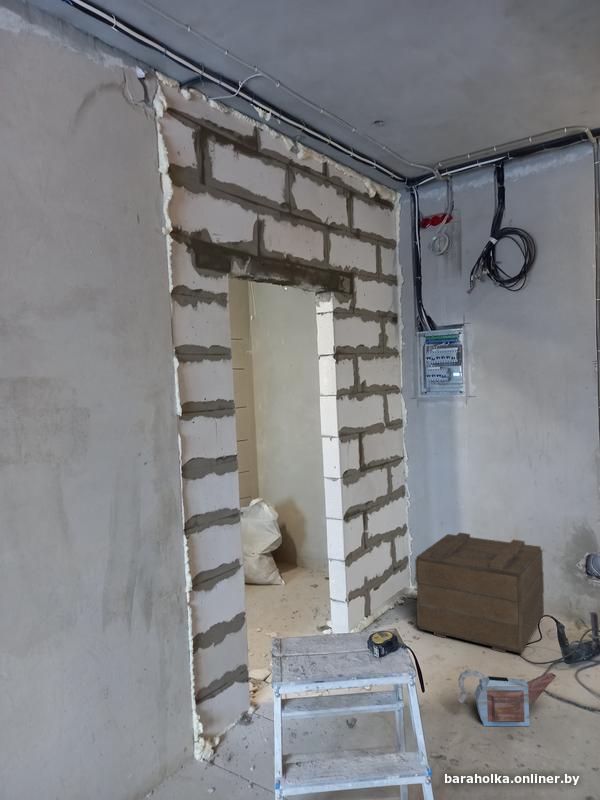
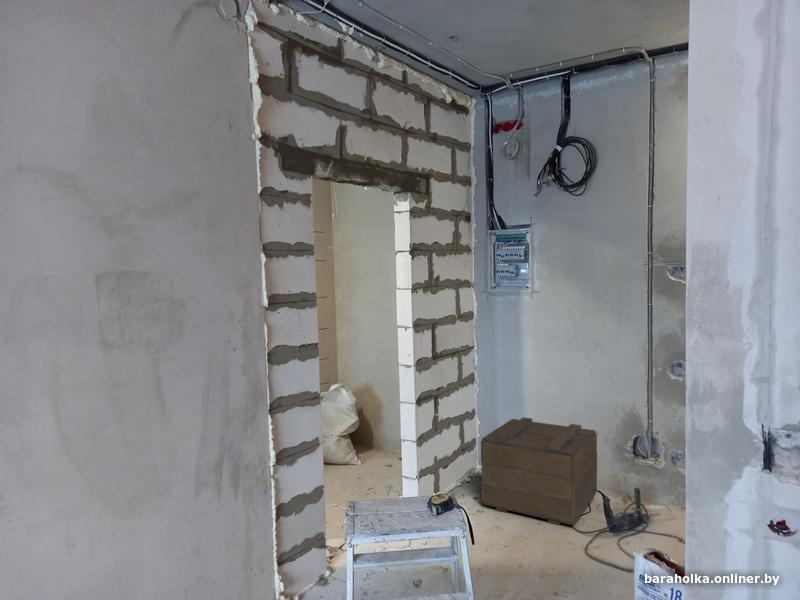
watering can: present [458,669,556,726] -> none [513,536,599,586]

